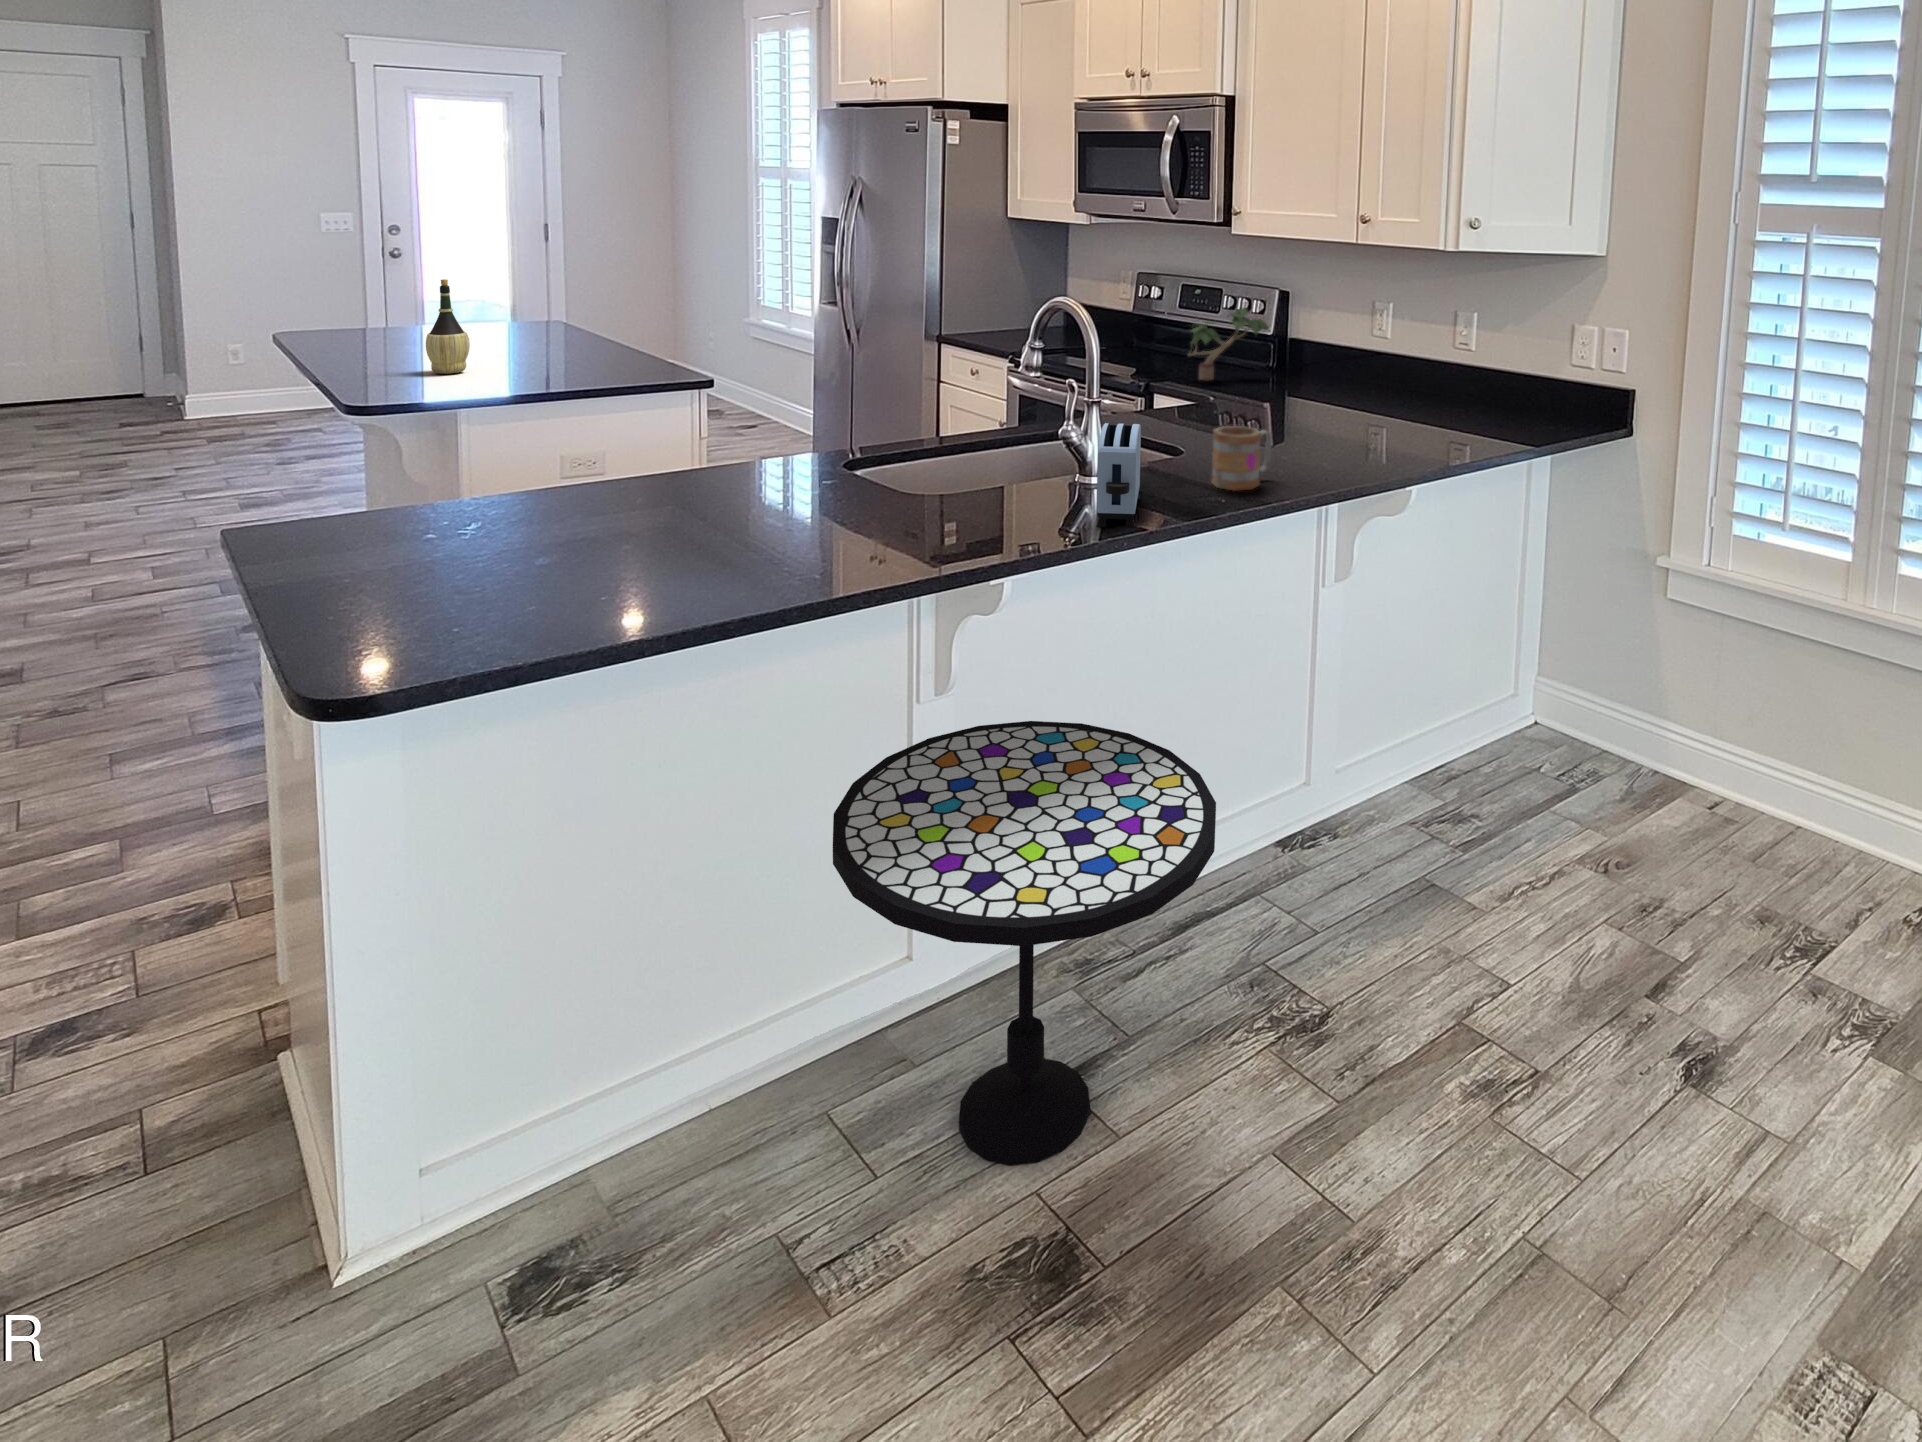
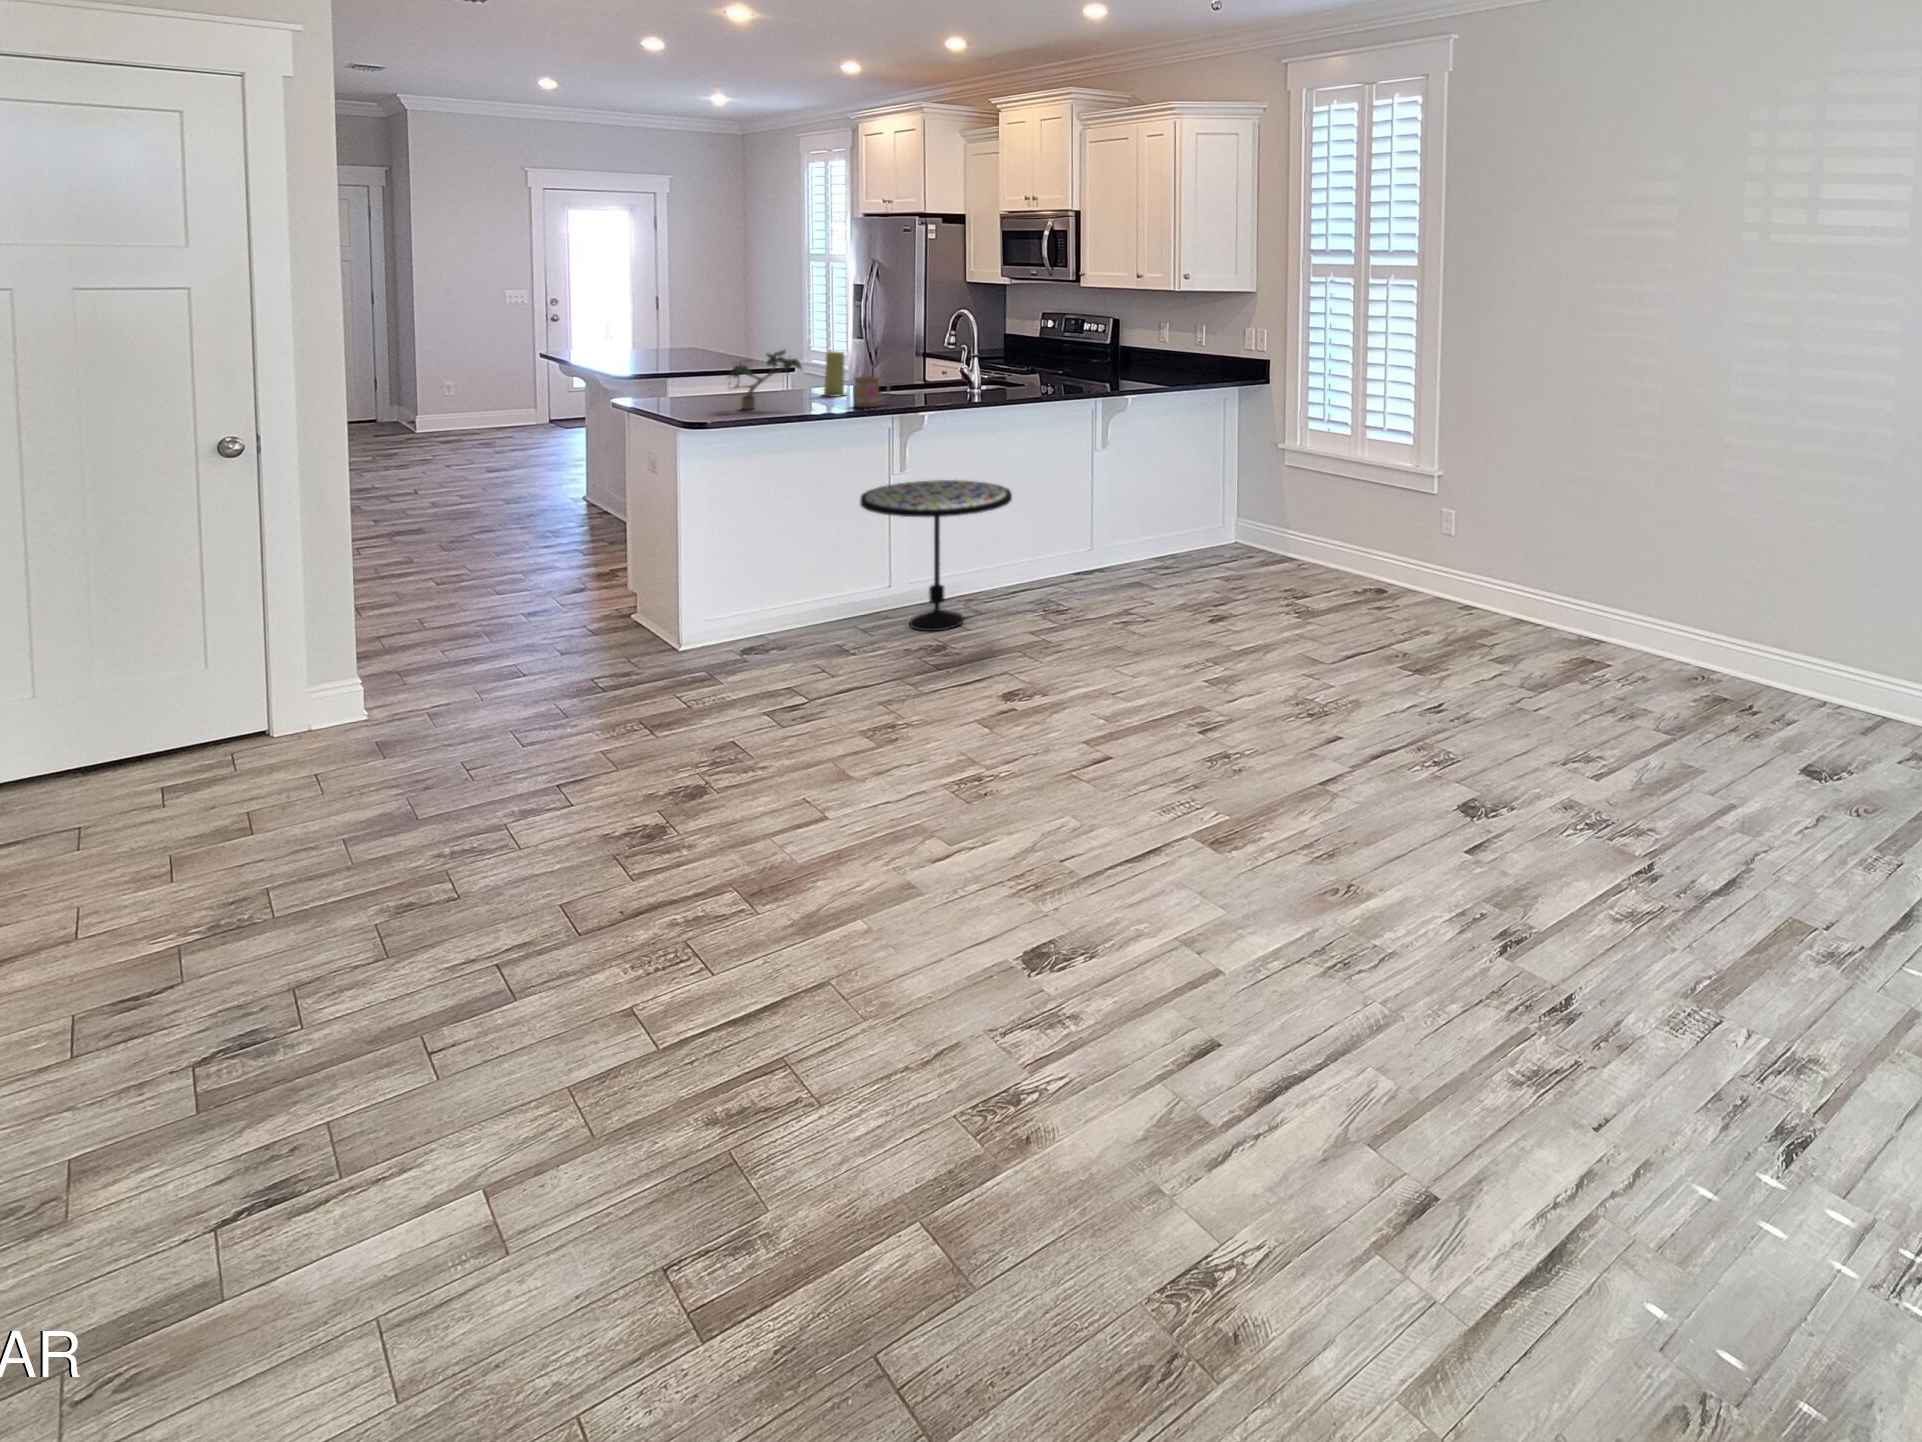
wine bottle: present [426,279,470,374] -> none [635,314,658,366]
potted plant: present [1189,308,1270,380] -> present [729,350,802,409]
candle: none [743,404,803,513] -> present [823,351,845,397]
toaster: present [1097,423,1141,528] -> none [974,359,999,400]
mug: present [1211,426,1272,490] -> present [855,376,890,407]

